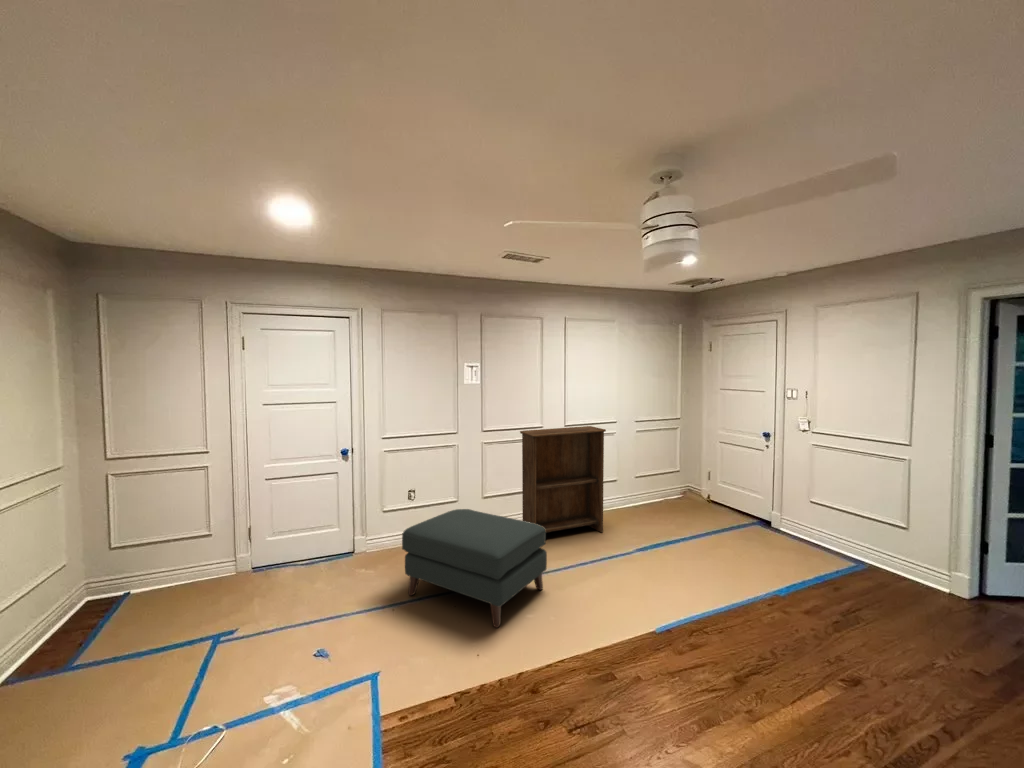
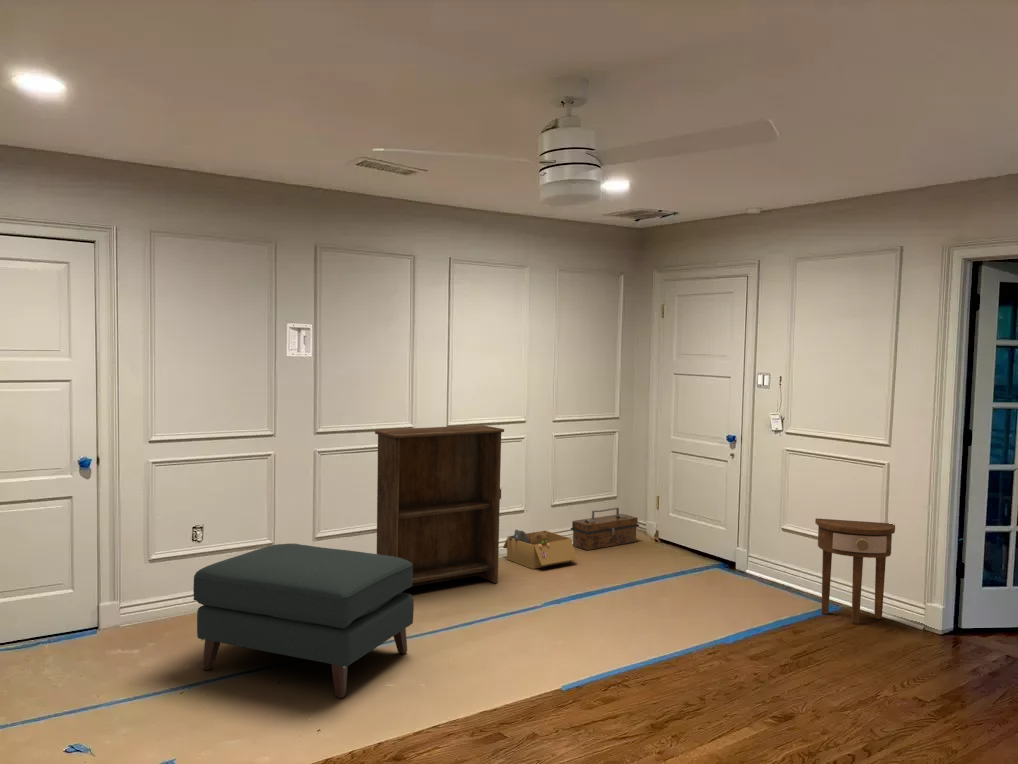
toolbox: none [650,478,698,508] -> present [571,507,639,550]
cardboard box: none [604,494,656,522] -> present [503,530,577,569]
side table: none [845,499,917,583] -> present [815,518,895,624]

